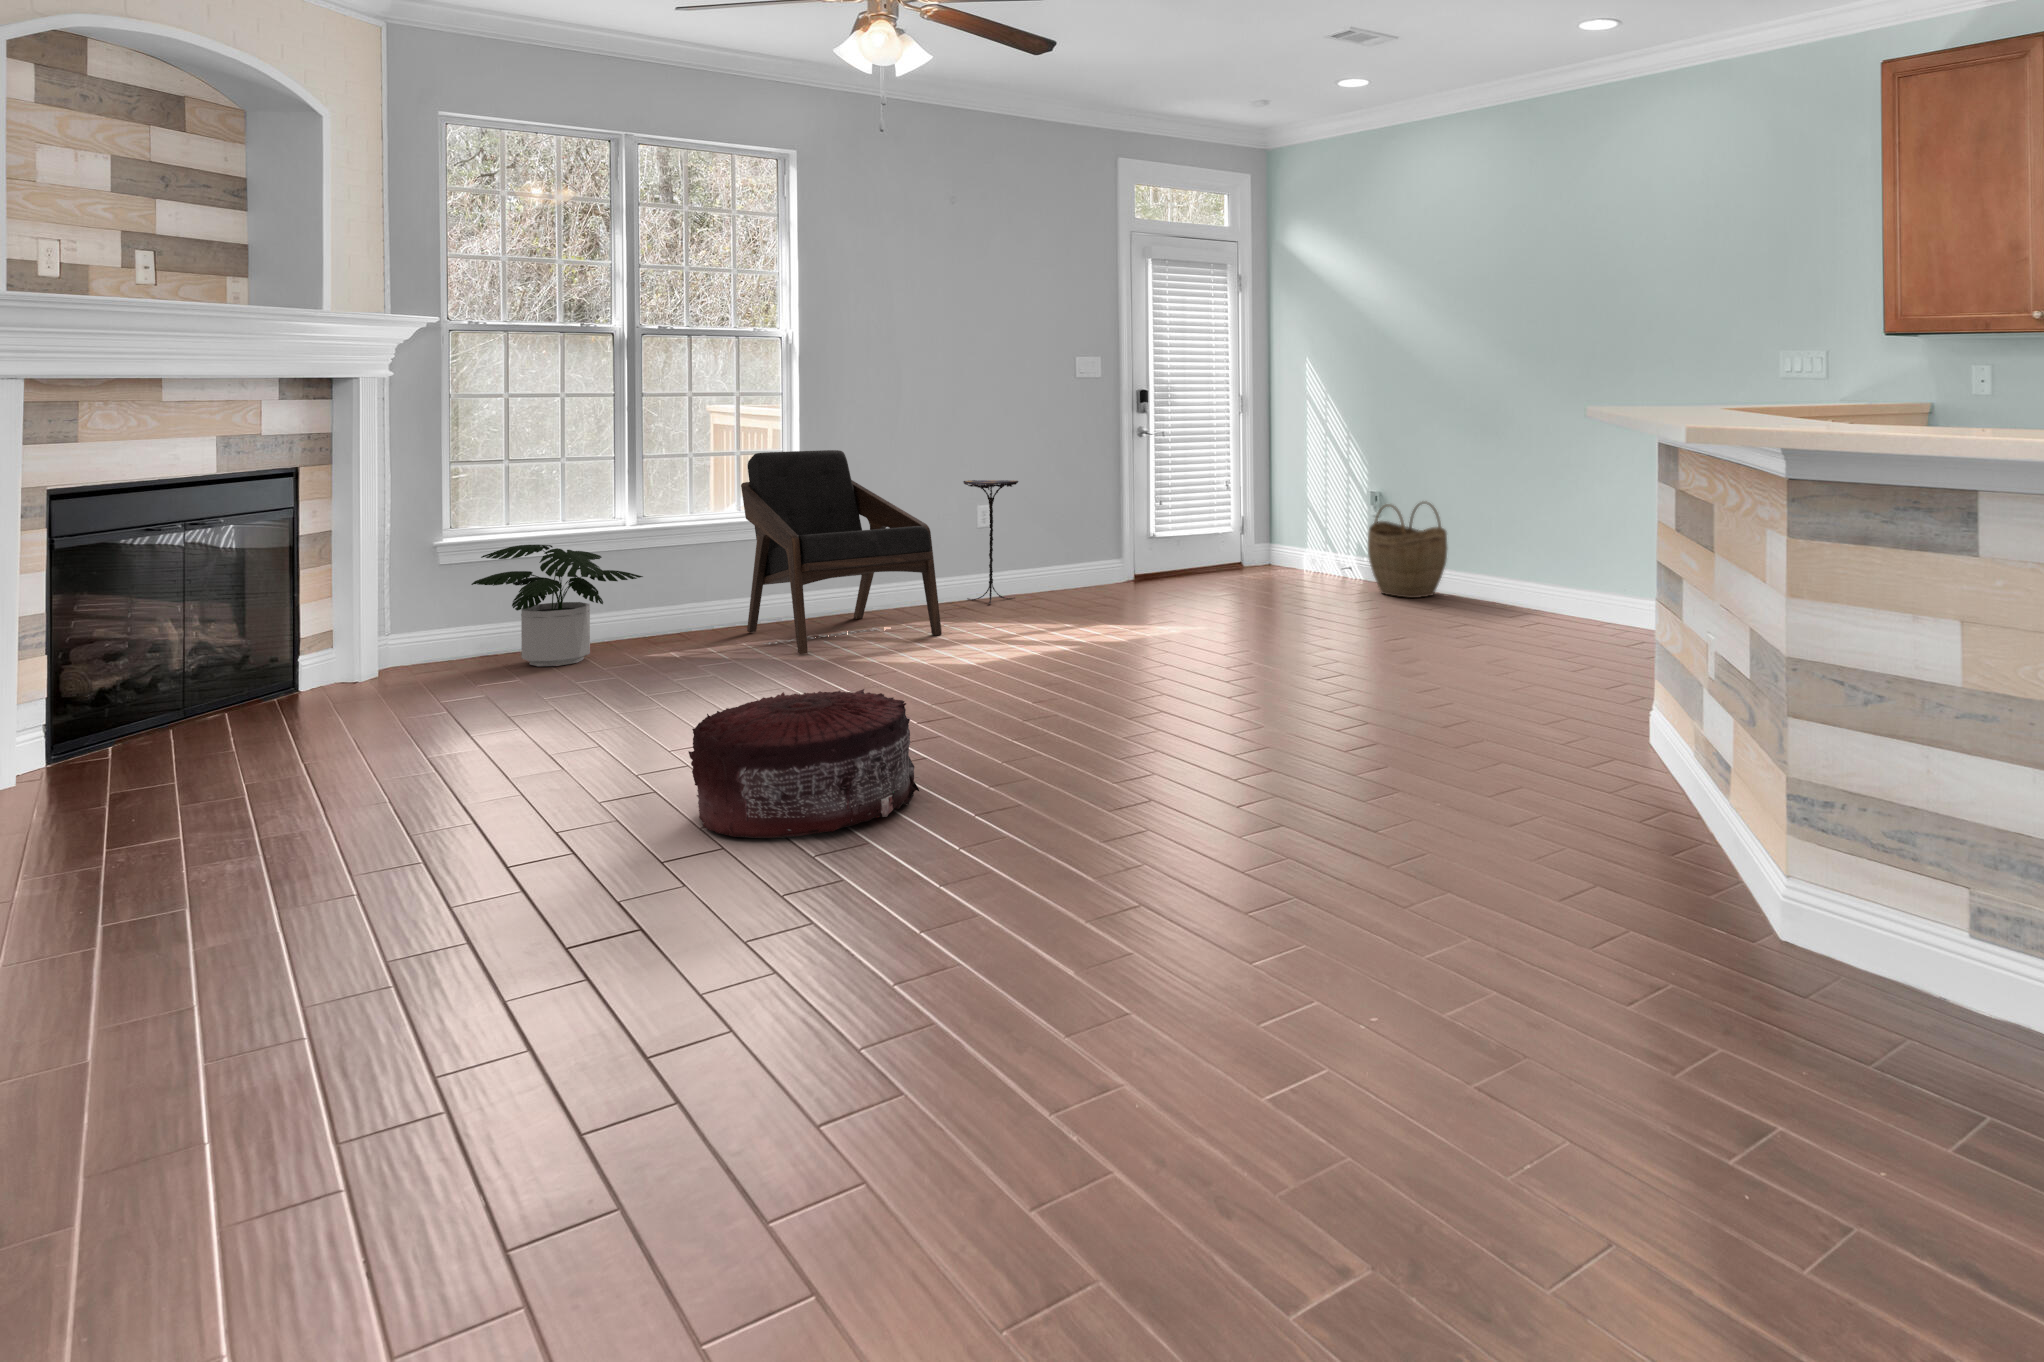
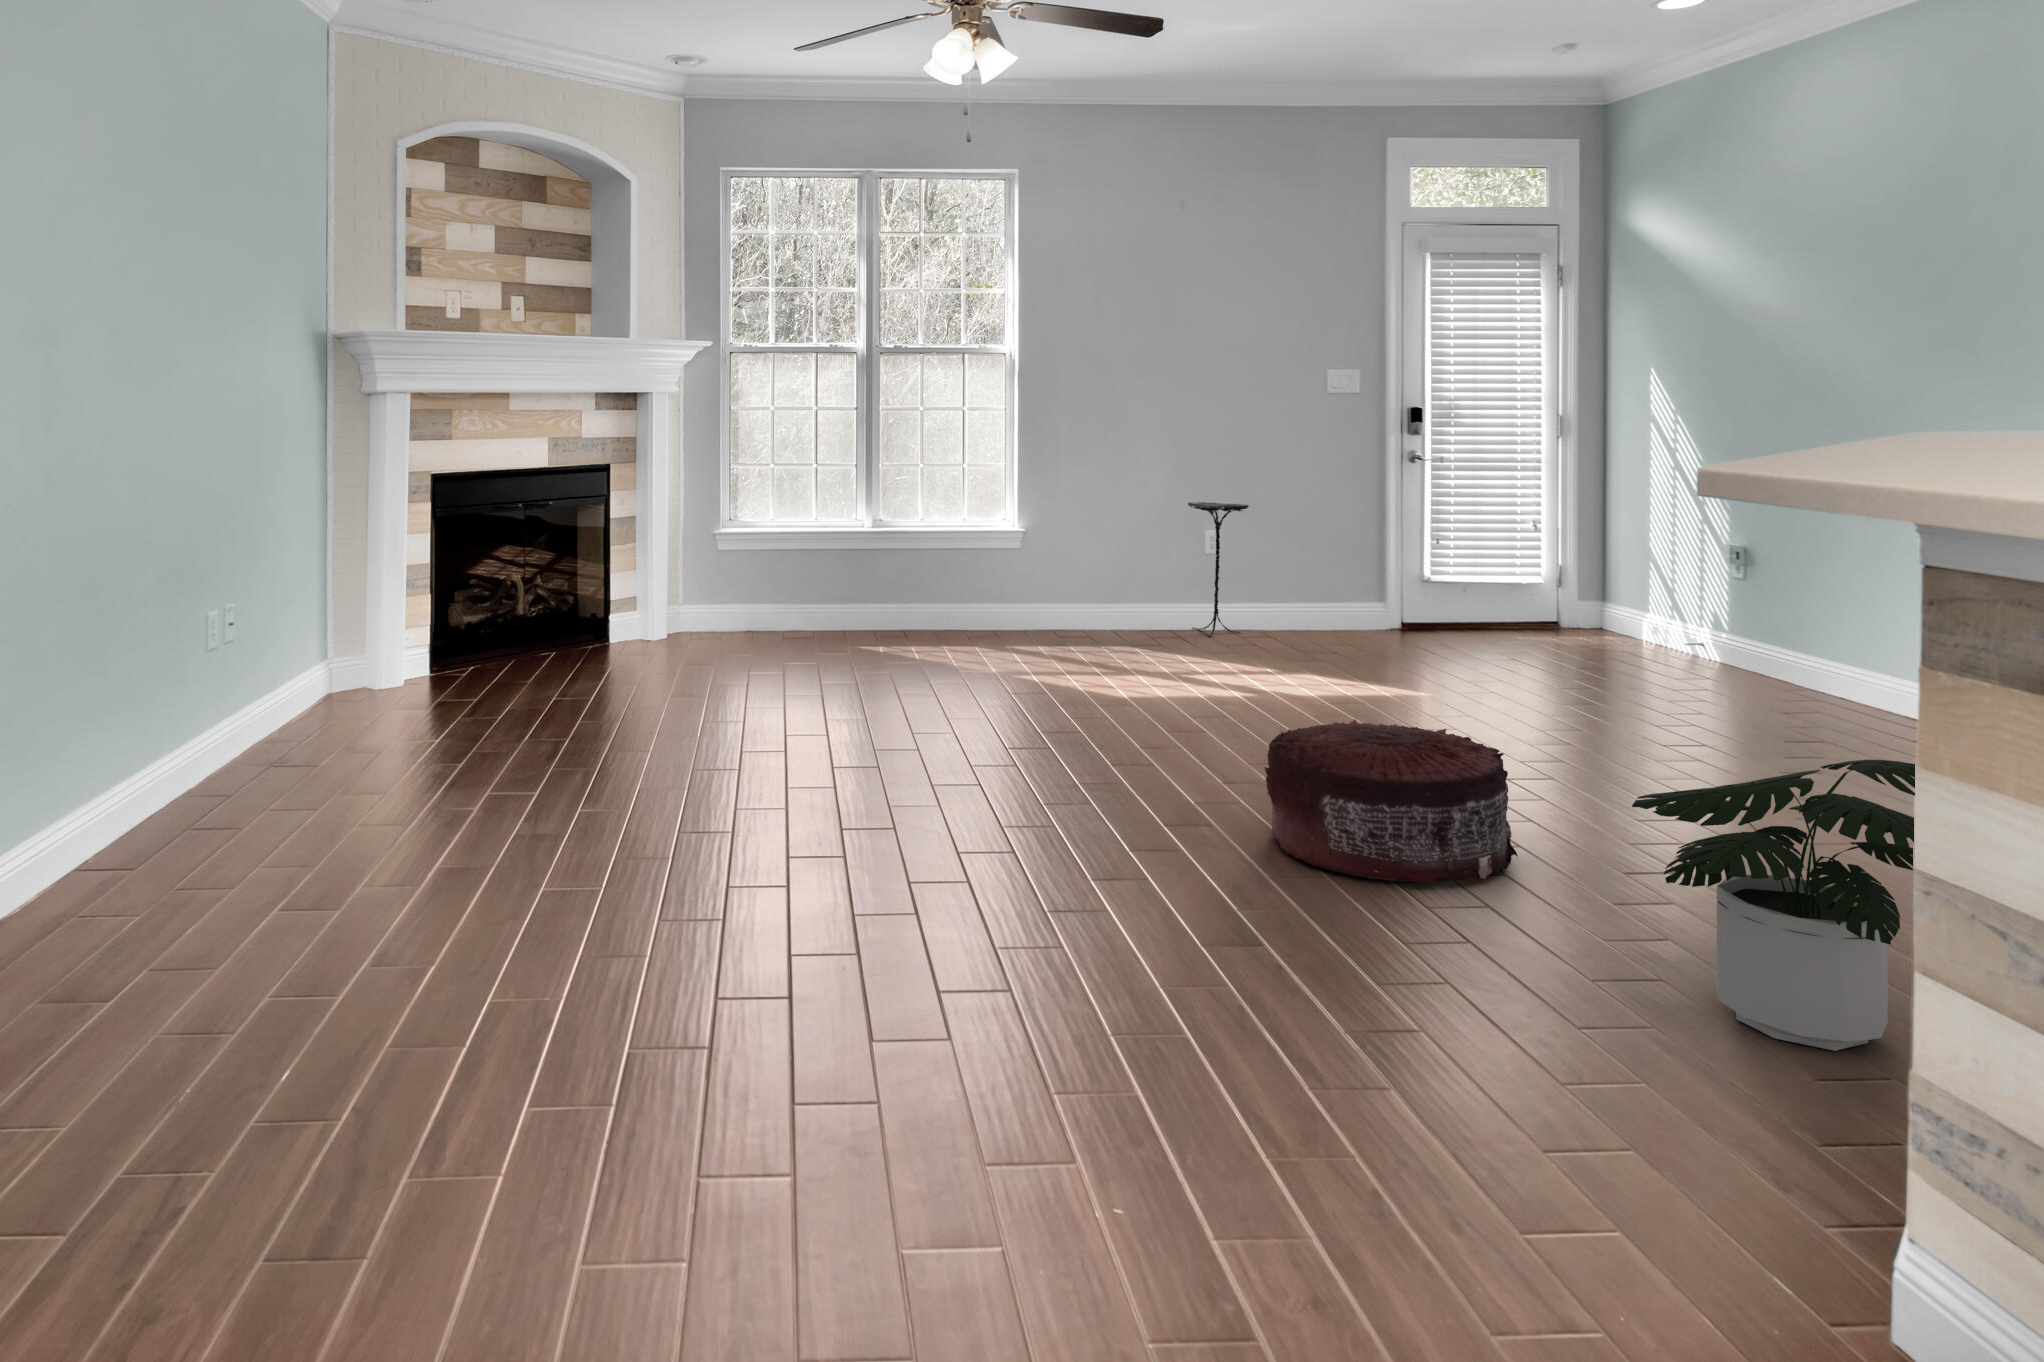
lounge chair: present [741,450,942,654] -> none [959,465,1130,664]
woven basket: present [1368,501,1447,598] -> none [1707,562,1836,692]
potted plant: present [471,545,643,666] -> present [1632,759,1916,1051]
pouf: present [689,689,919,838] -> present [1264,720,1518,883]

